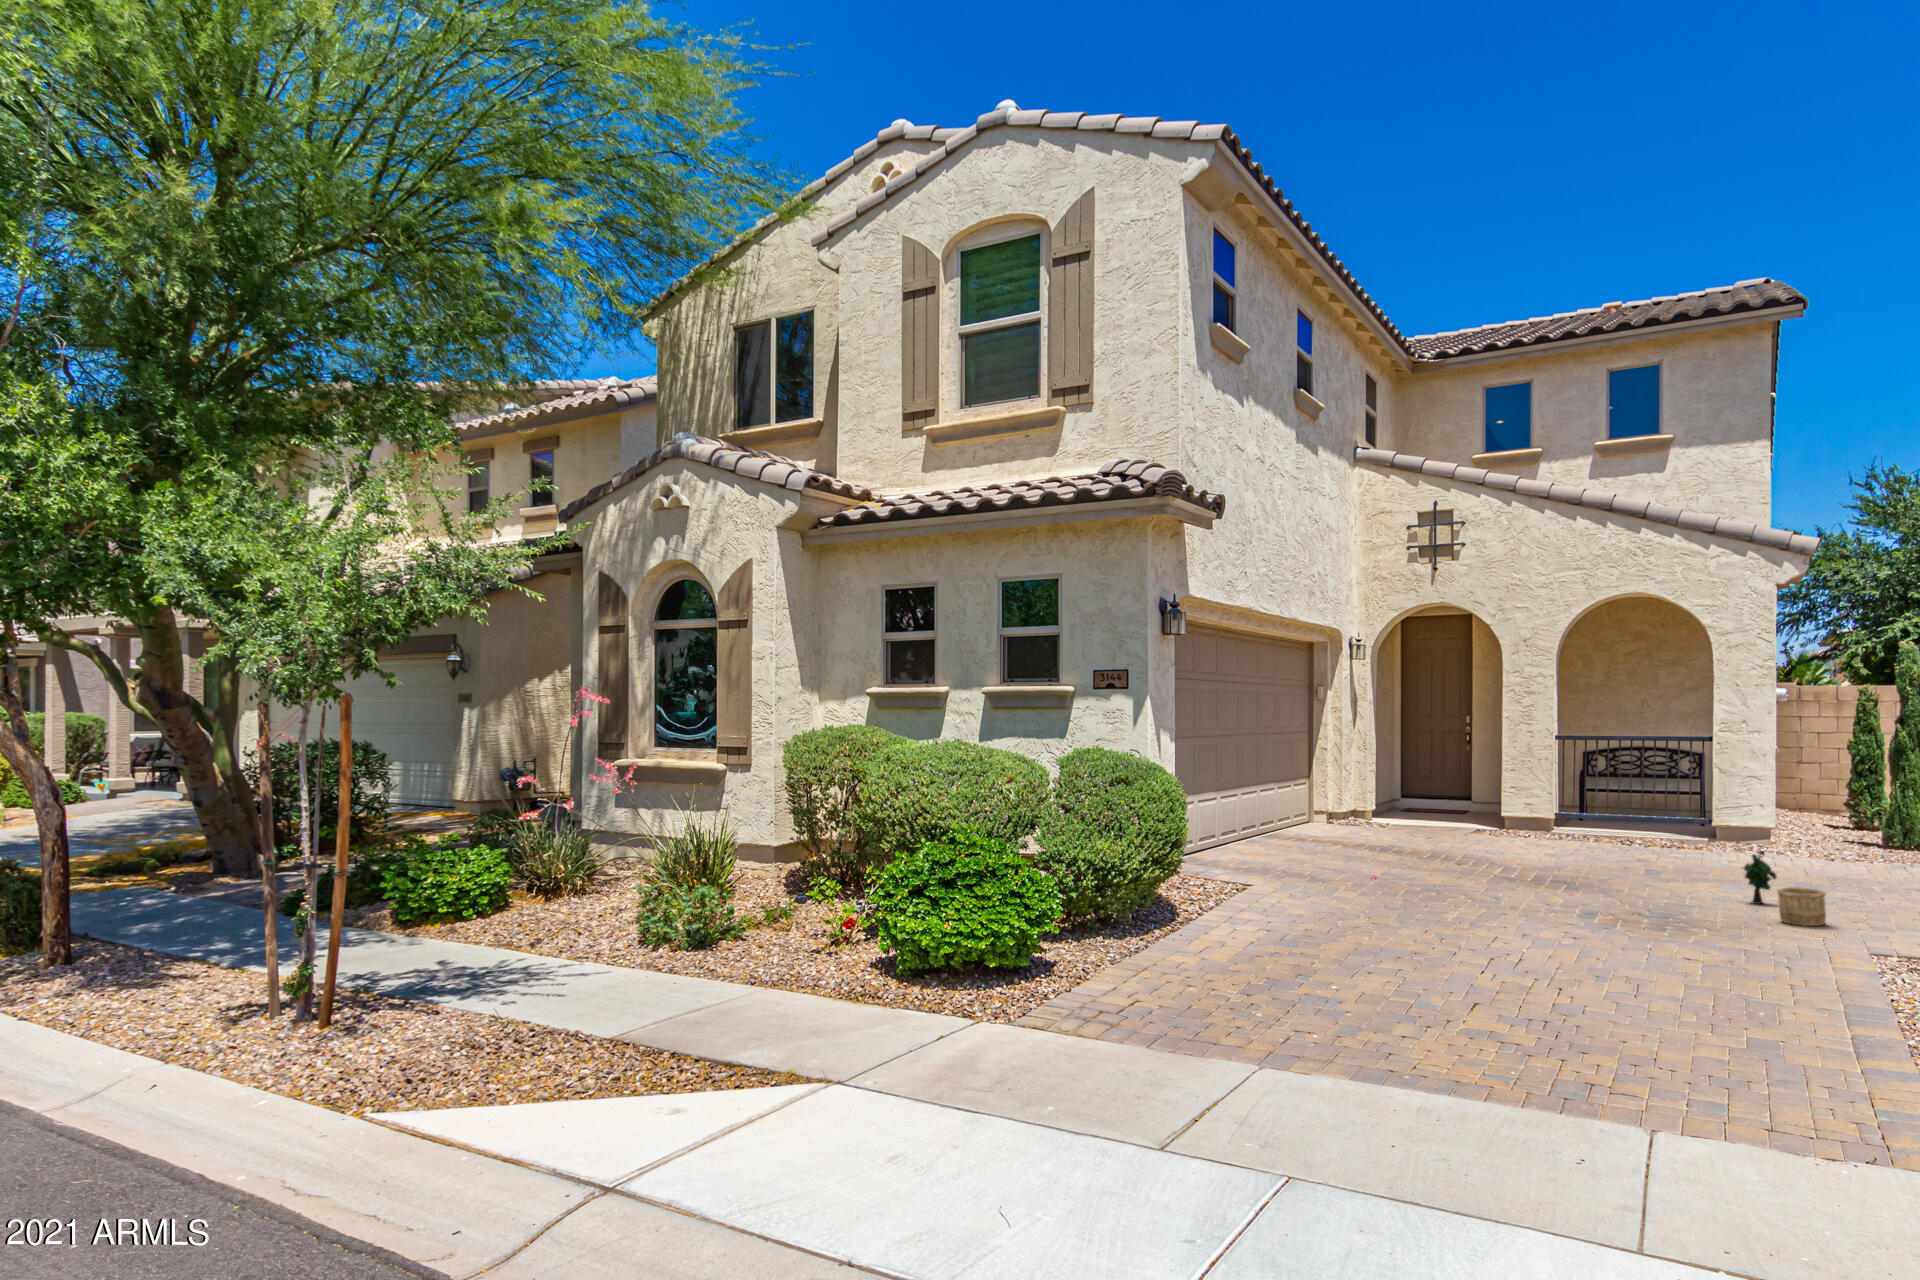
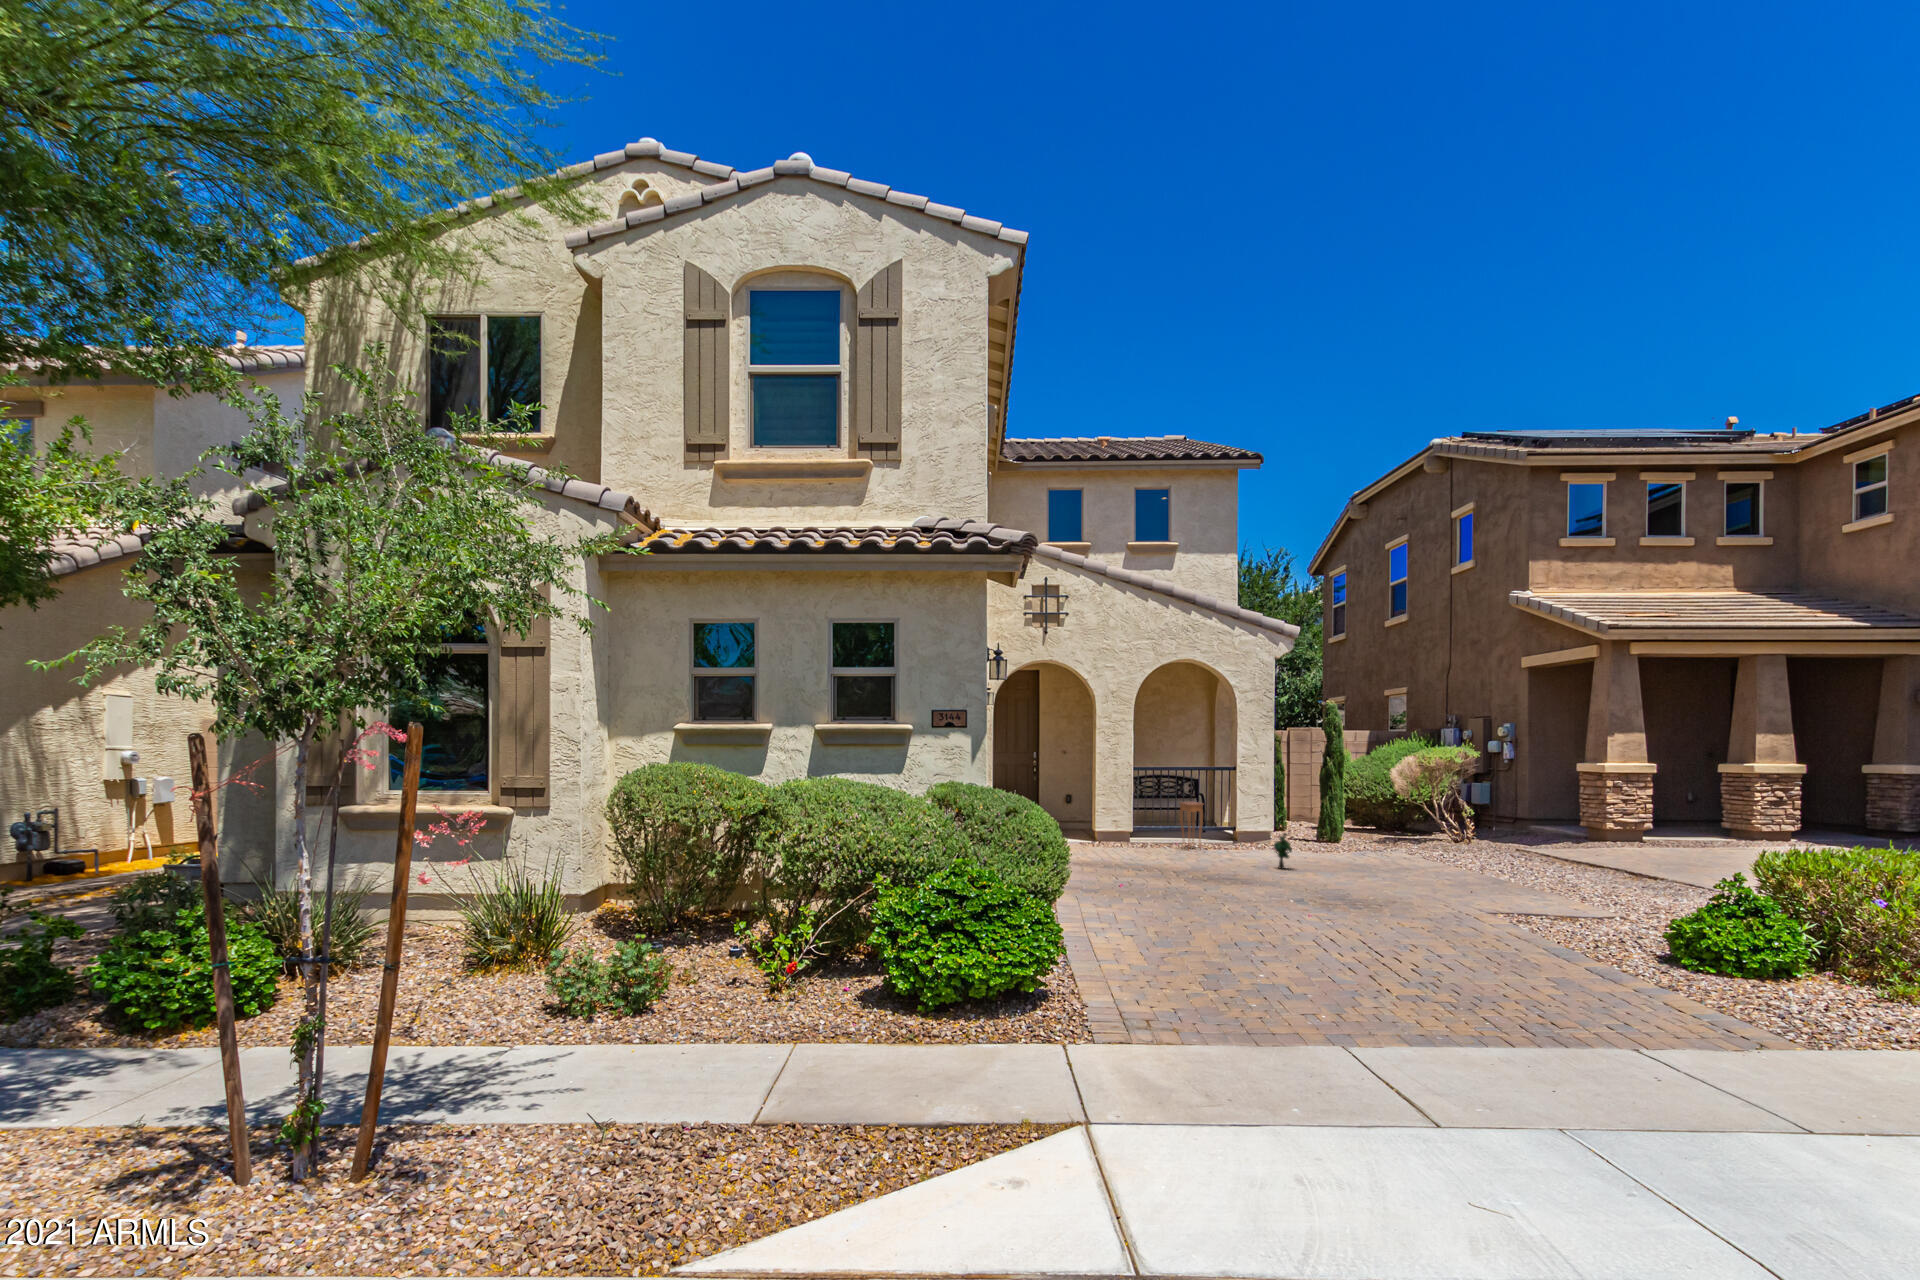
side table: none [1662,805,1699,877] -> present [1180,801,1203,842]
wooden bucket: present [1777,887,1826,926] -> none [1323,858,1352,883]

